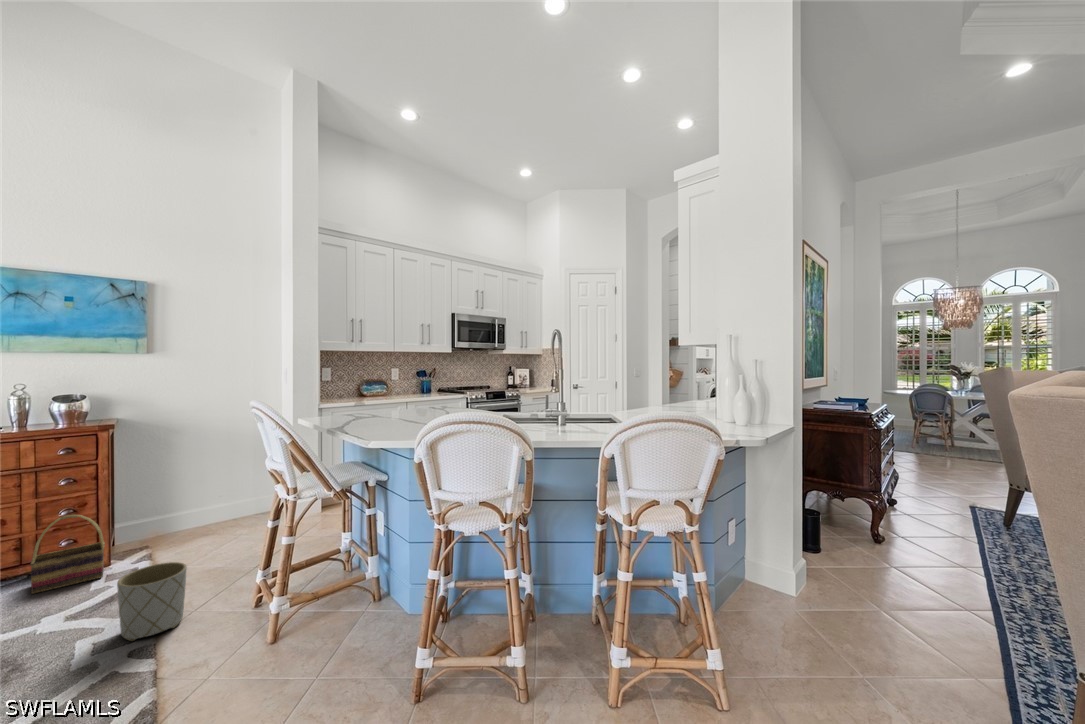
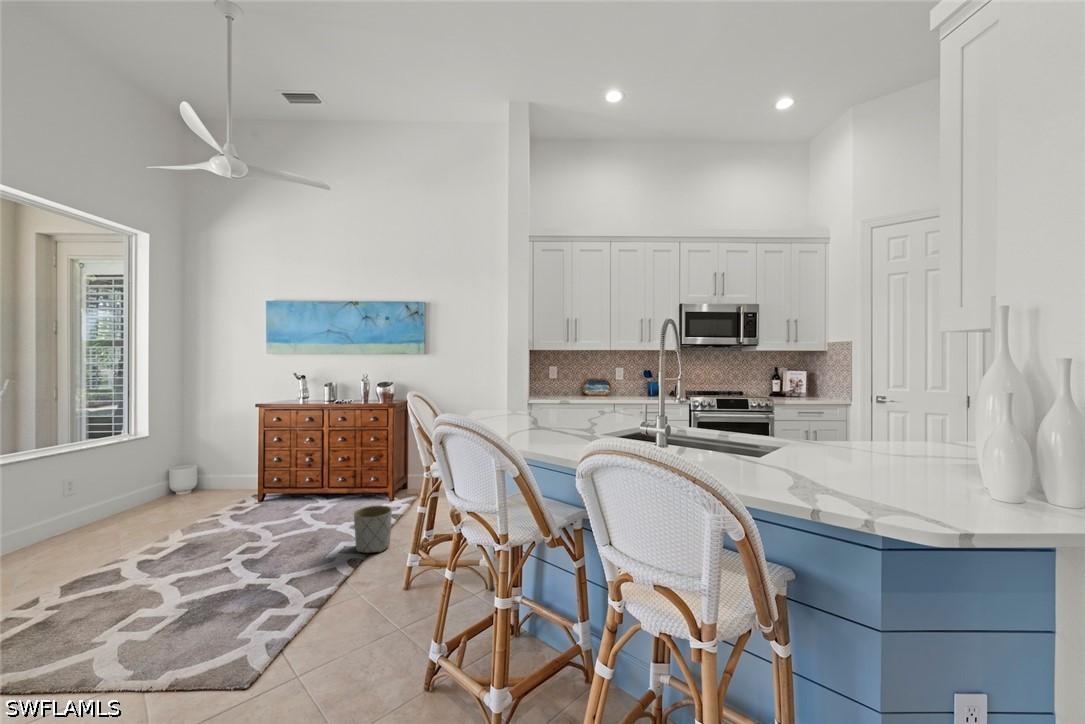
basket: present [30,515,105,594] -> none [352,461,389,506]

